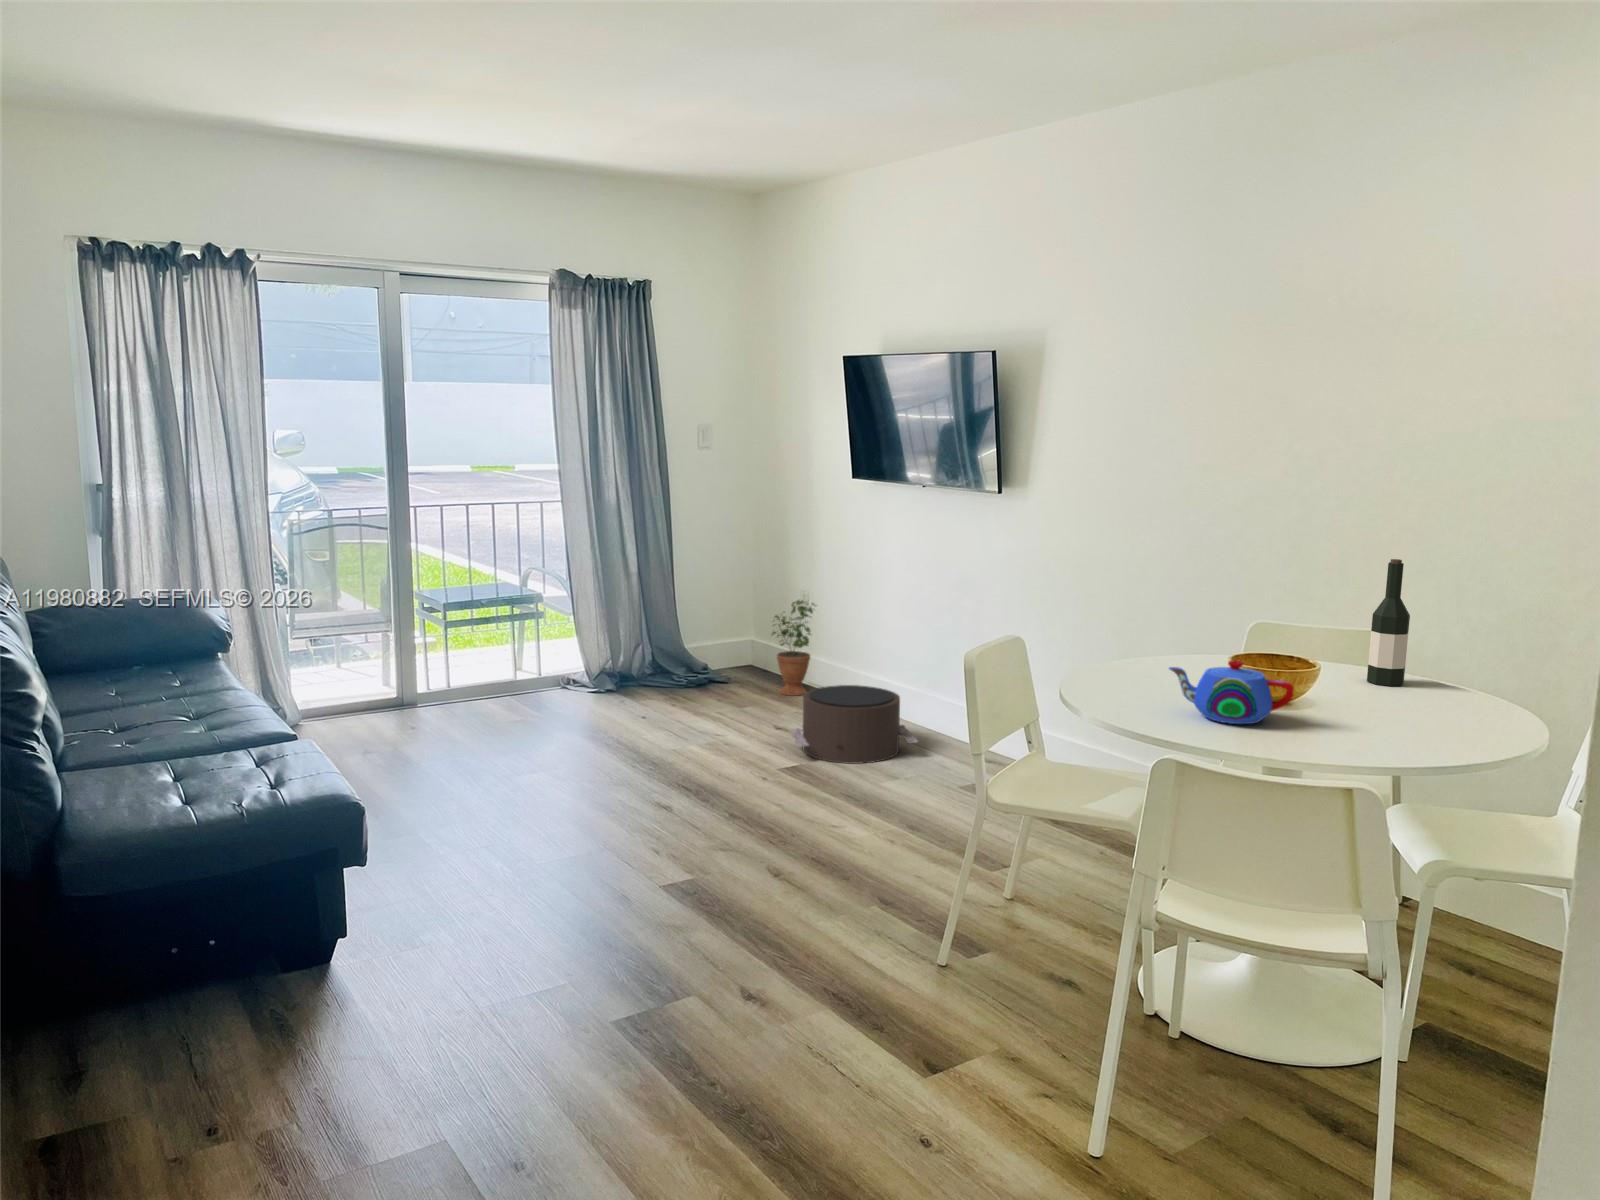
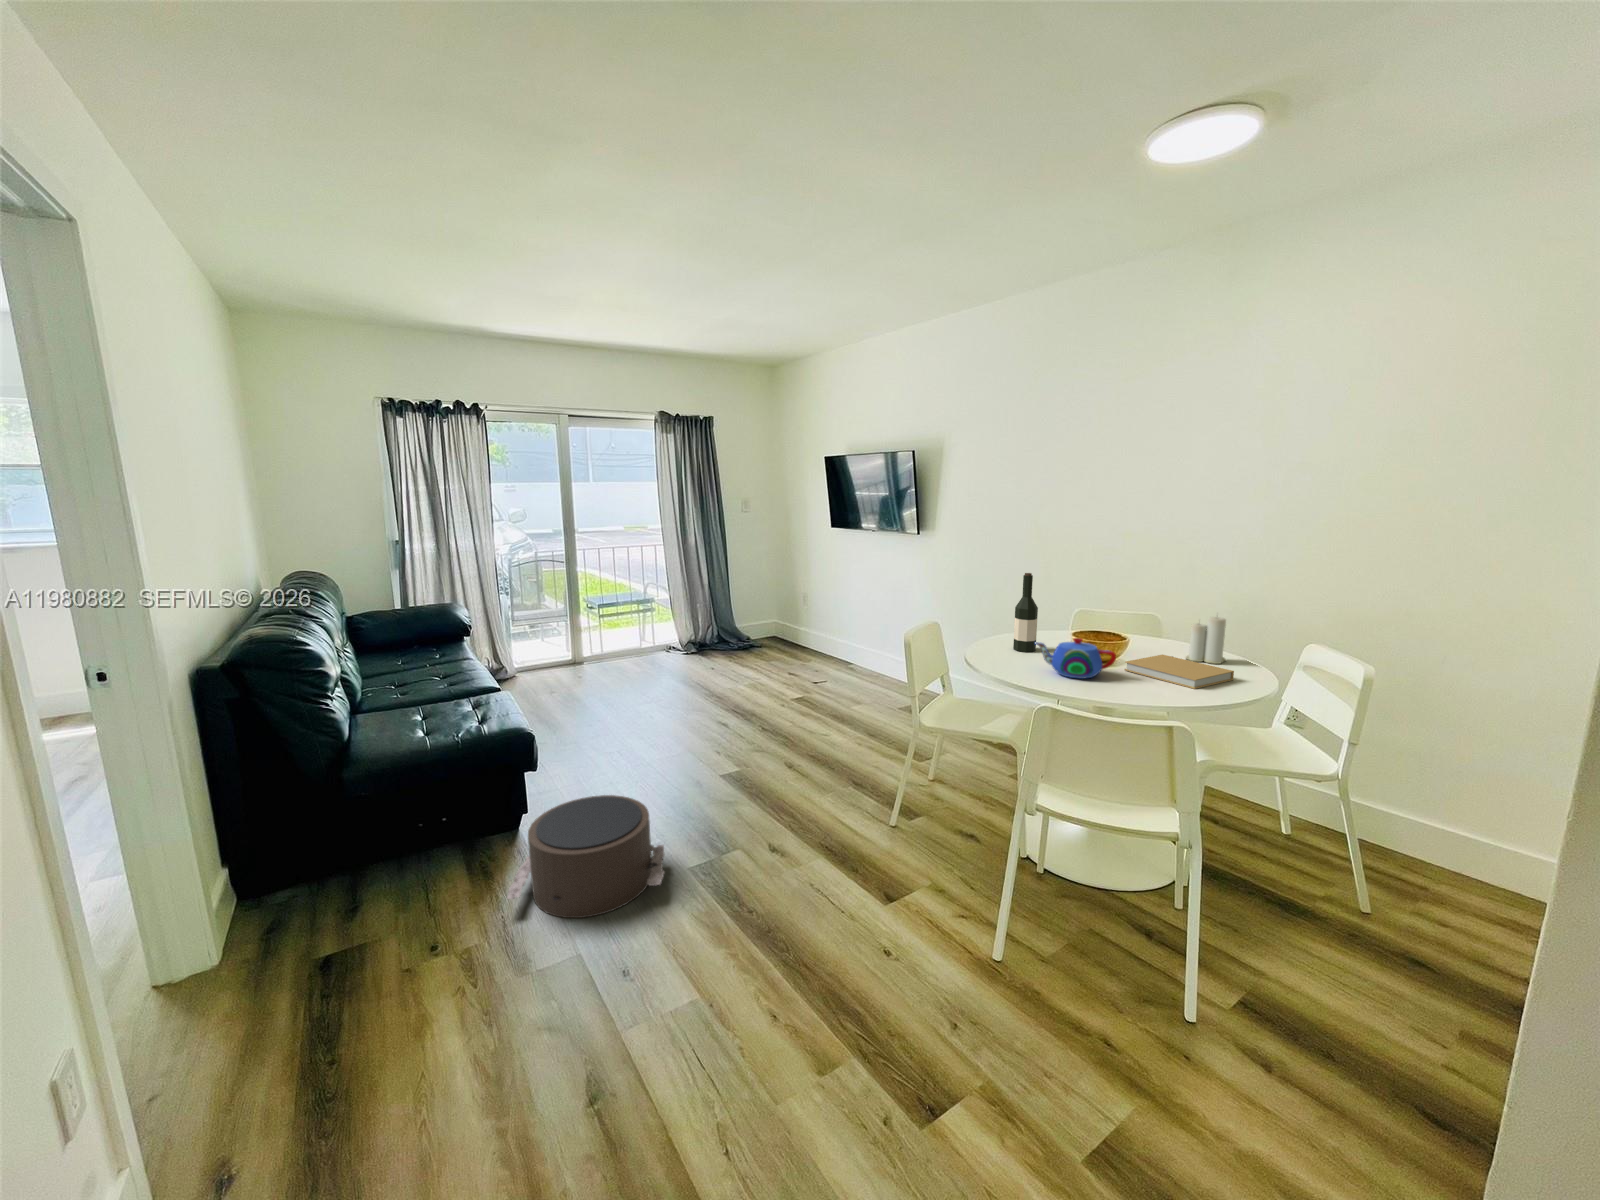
wine bottle: present [1367,559,1410,686] -> present [1013,573,1038,652]
potted plant: present [771,600,816,696] -> none [788,597,815,655]
candle: none [1410,625,1473,706] -> present [1186,617,1226,664]
pouf: present [791,685,918,764] -> present [507,795,664,918]
book: none [1309,690,1476,742] -> present [1124,655,1234,689]

